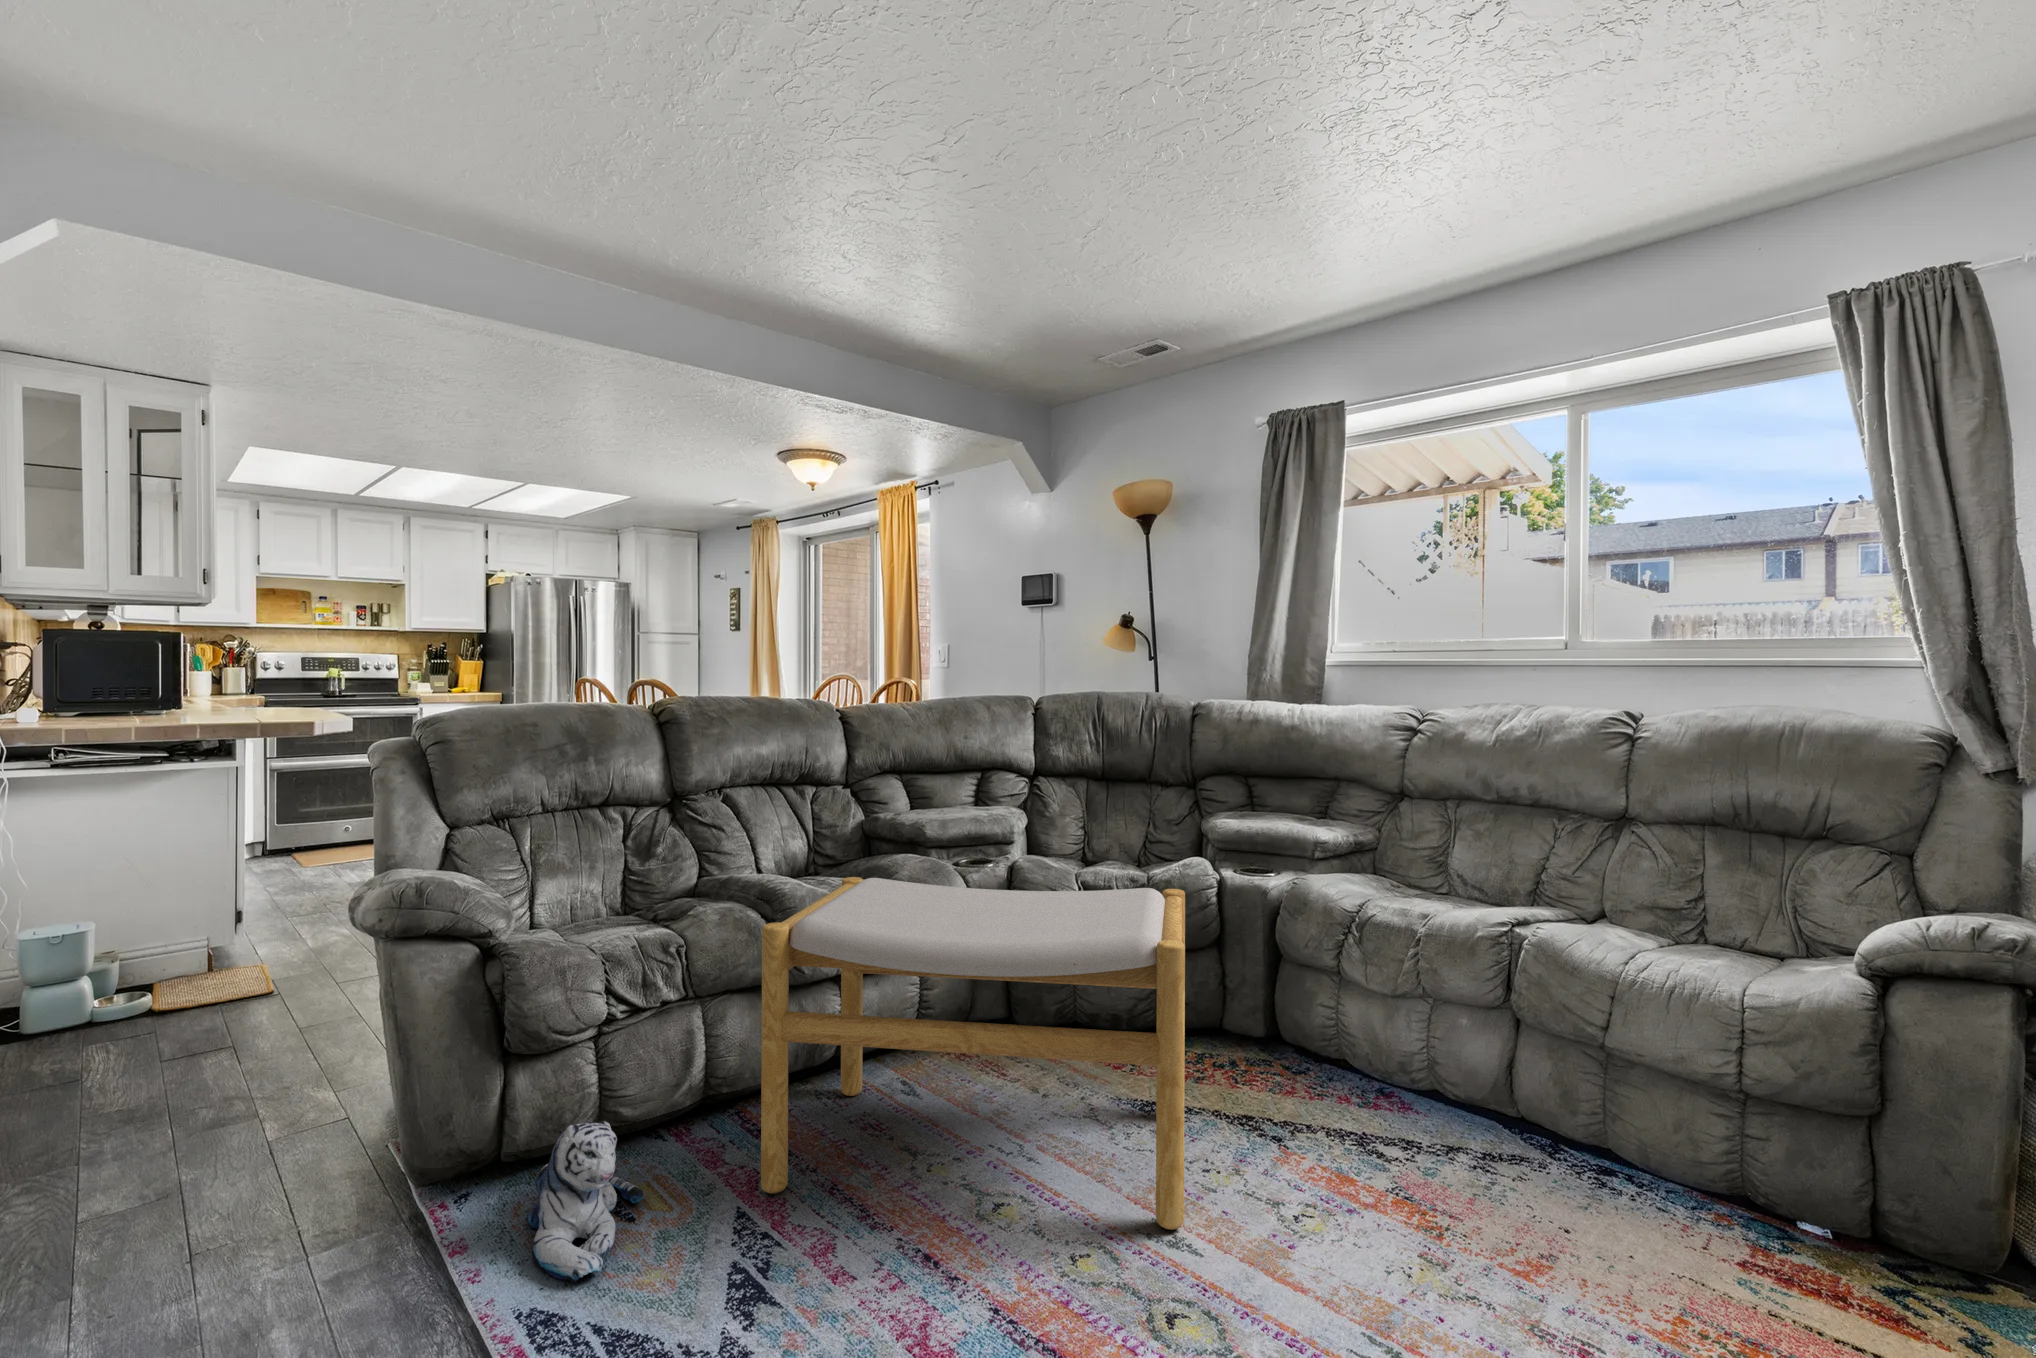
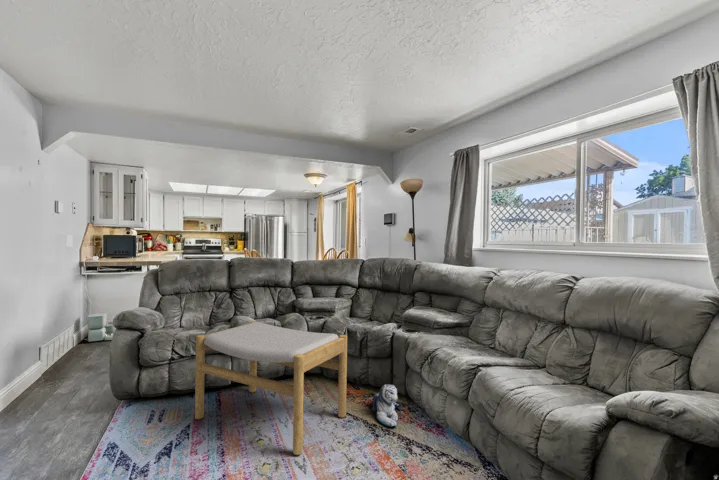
plush toy: present [525,1121,644,1282] -> present [372,384,402,427]

